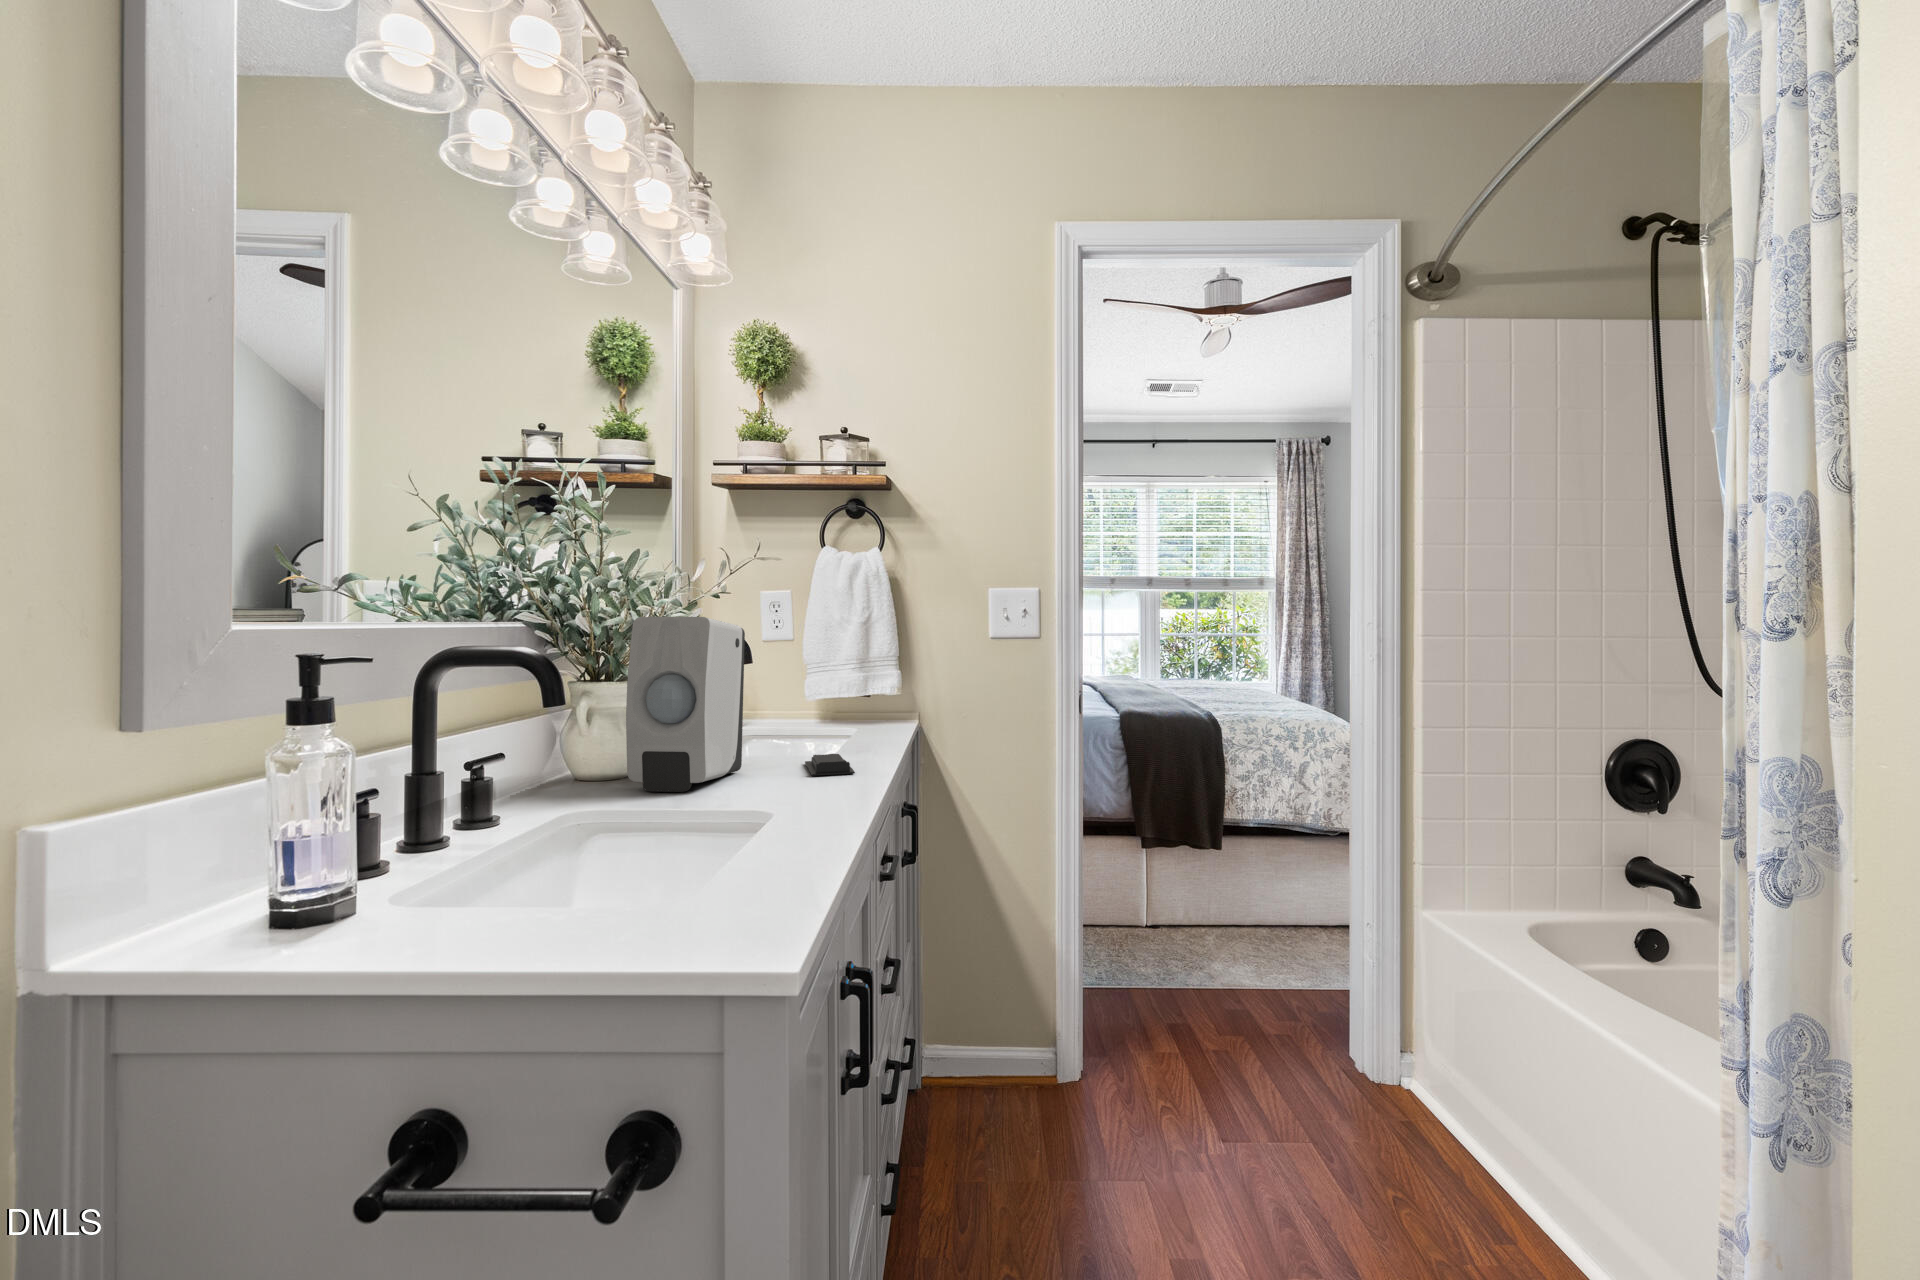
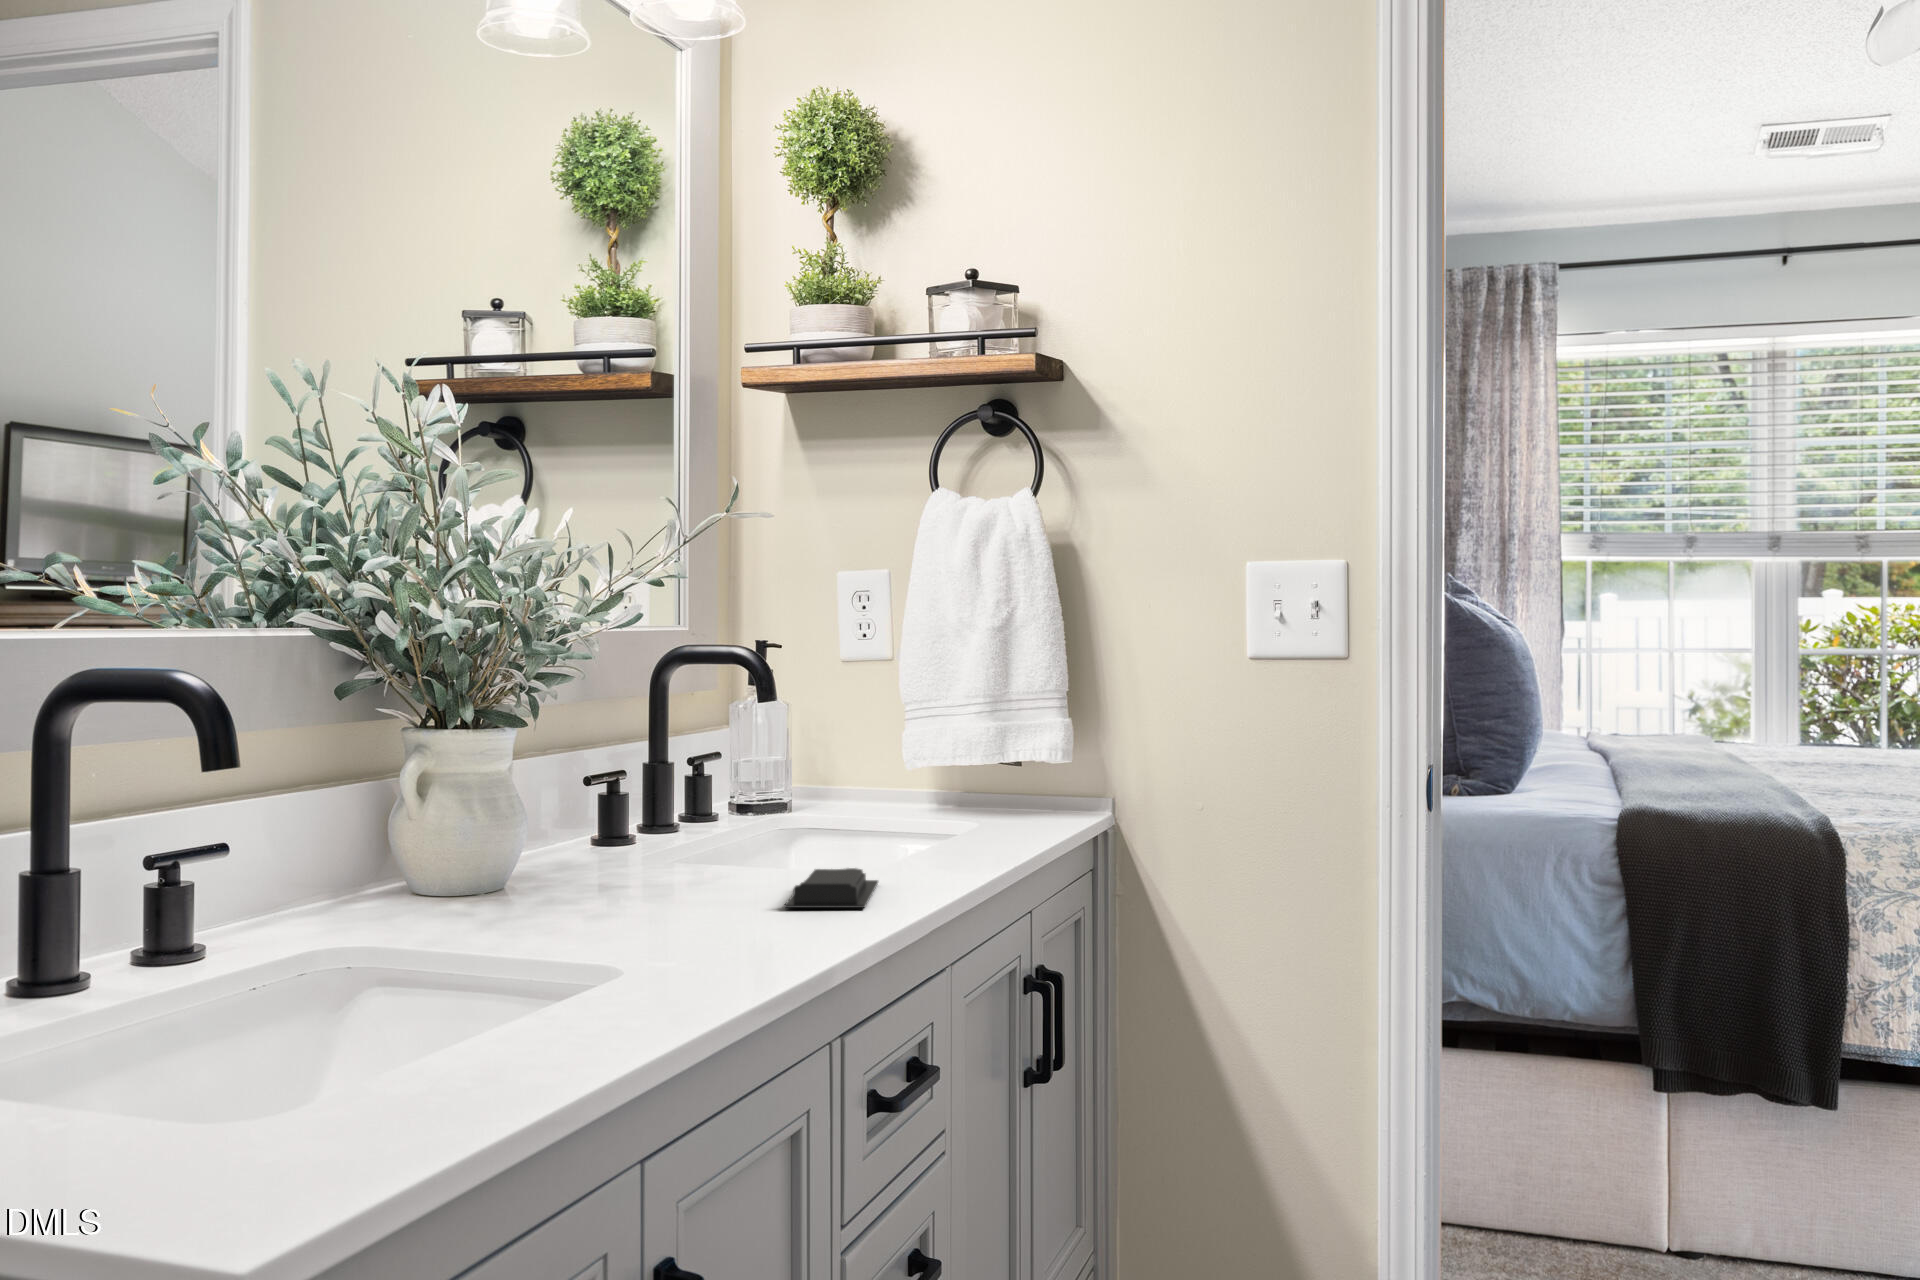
soap dispenser: present [626,617,745,792] -> none [454,610,691,925]

